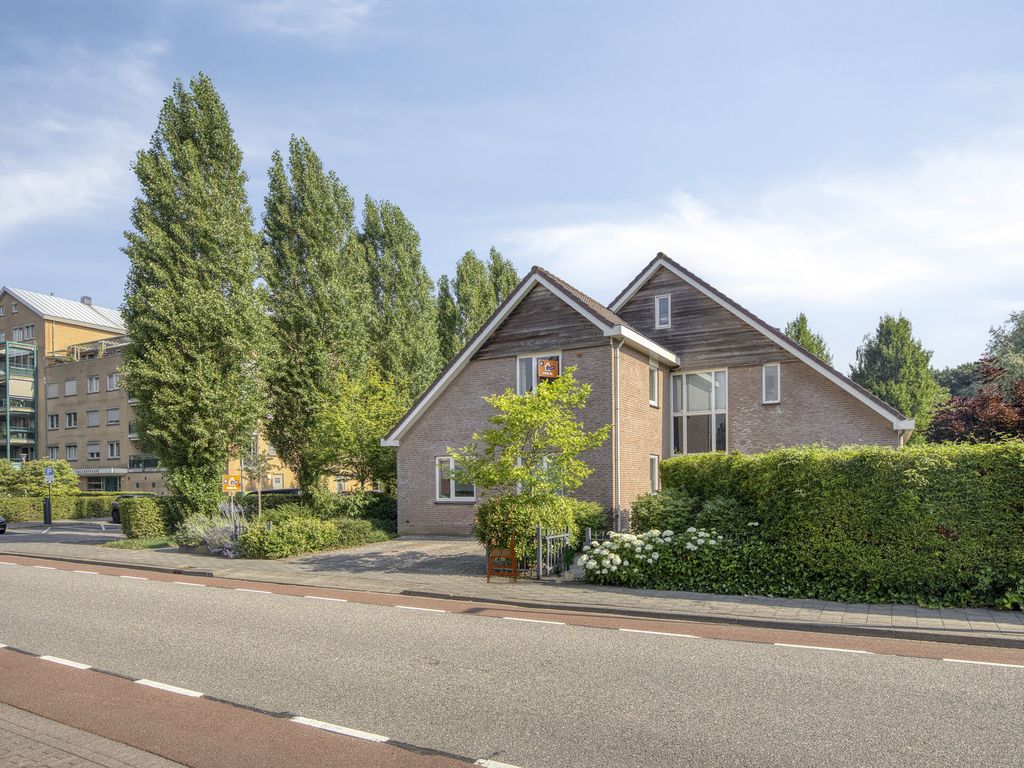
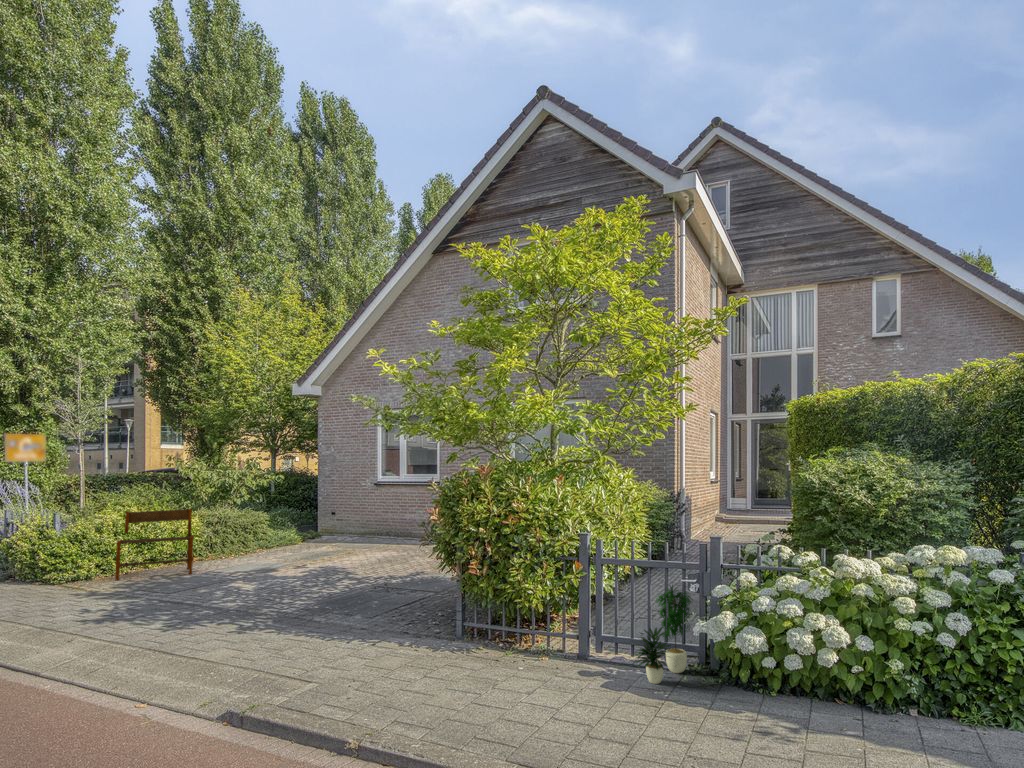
bench: present [487,531,518,583] -> present [115,508,194,580]

